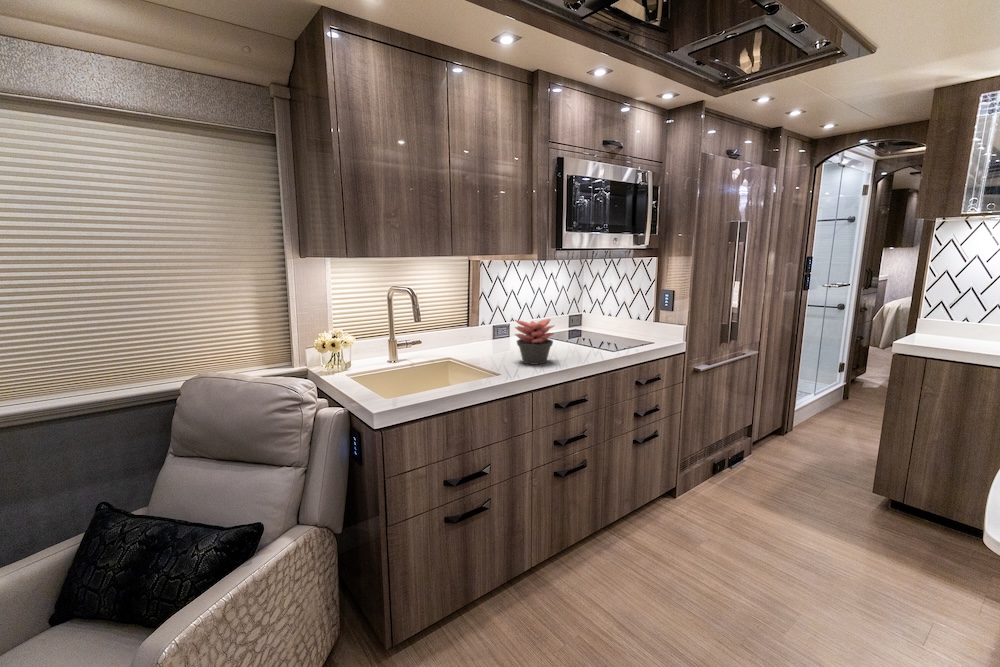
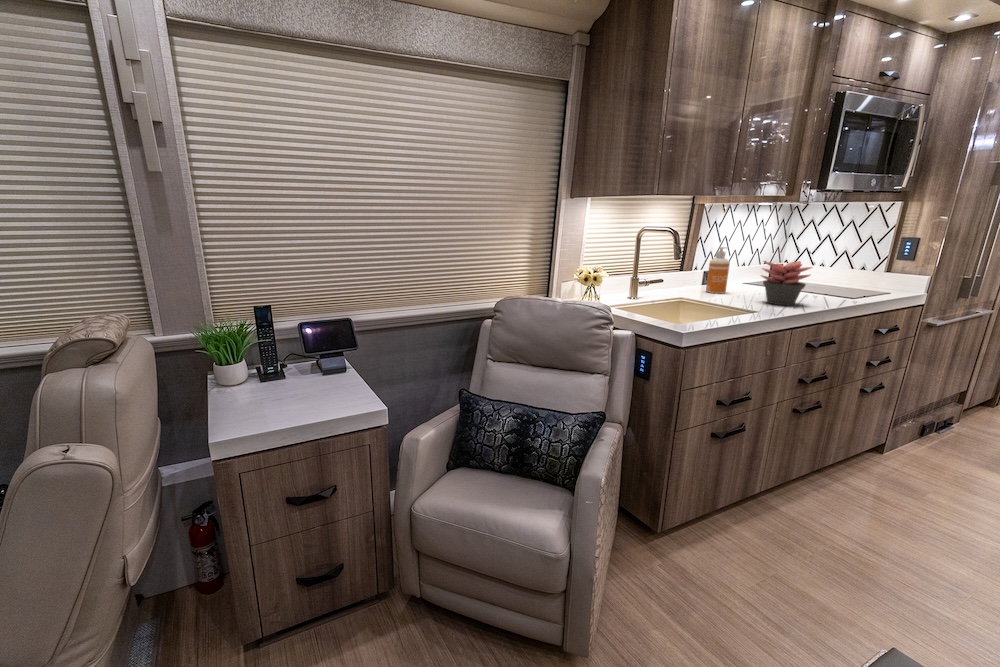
soap dispenser: none [483,304,502,351] -> present [706,247,730,293]

